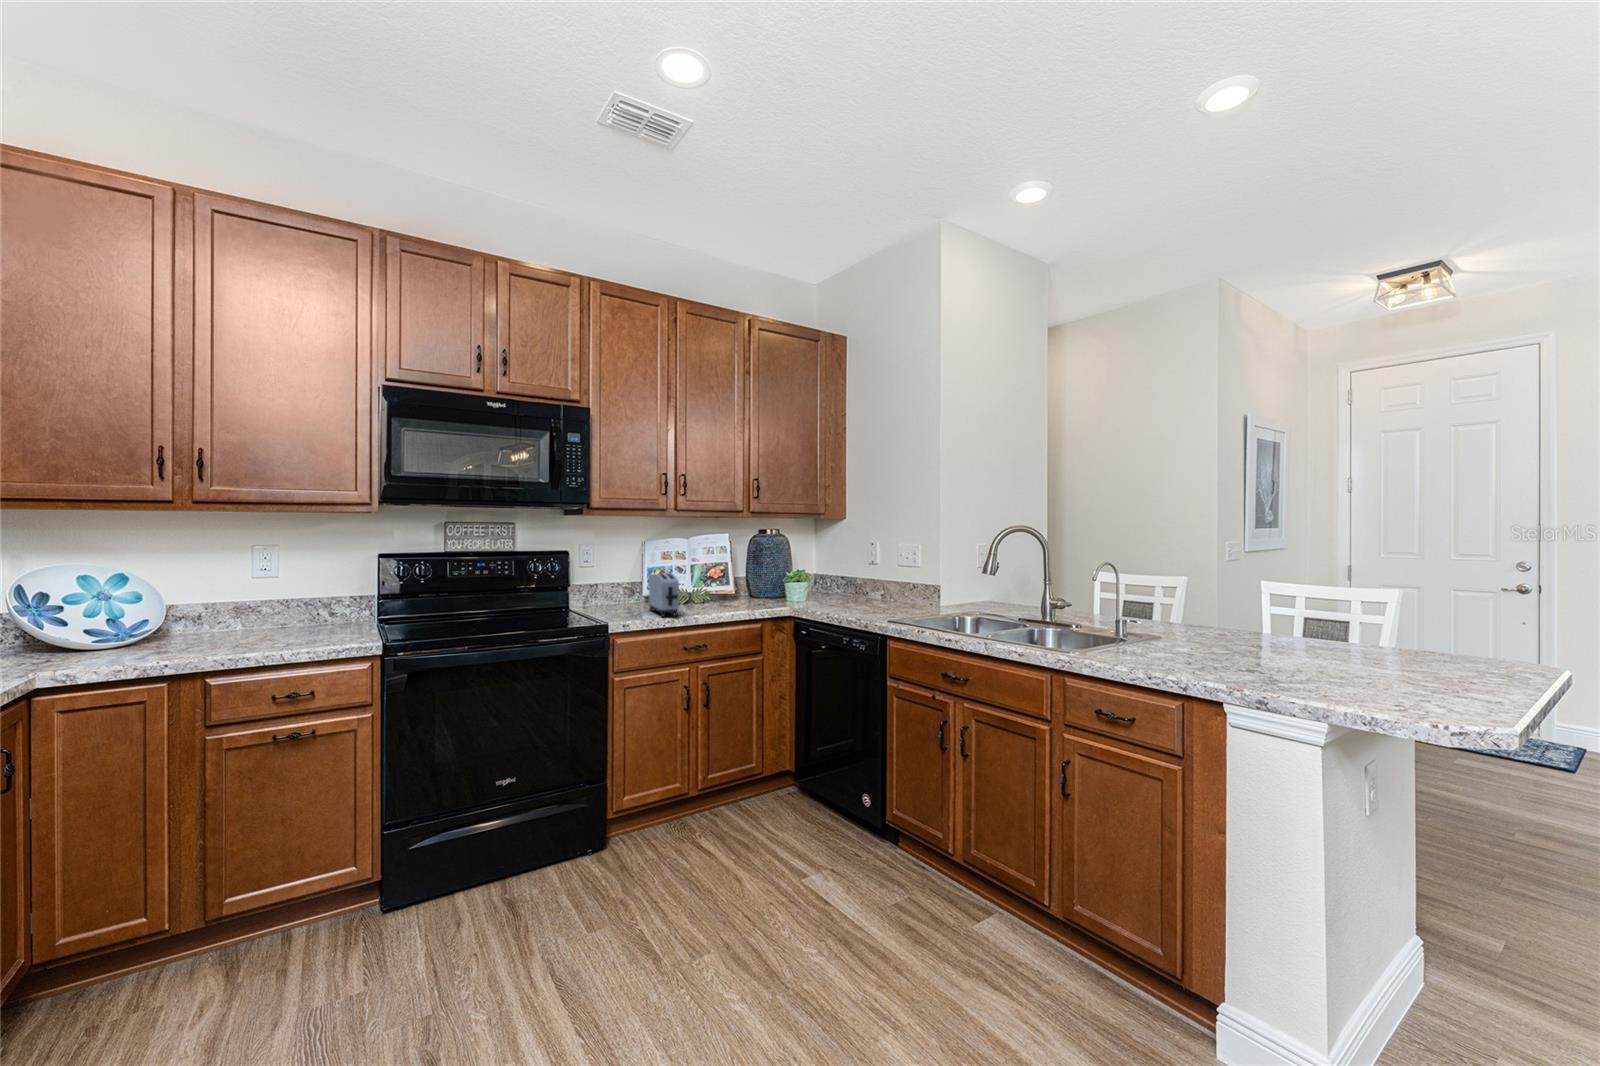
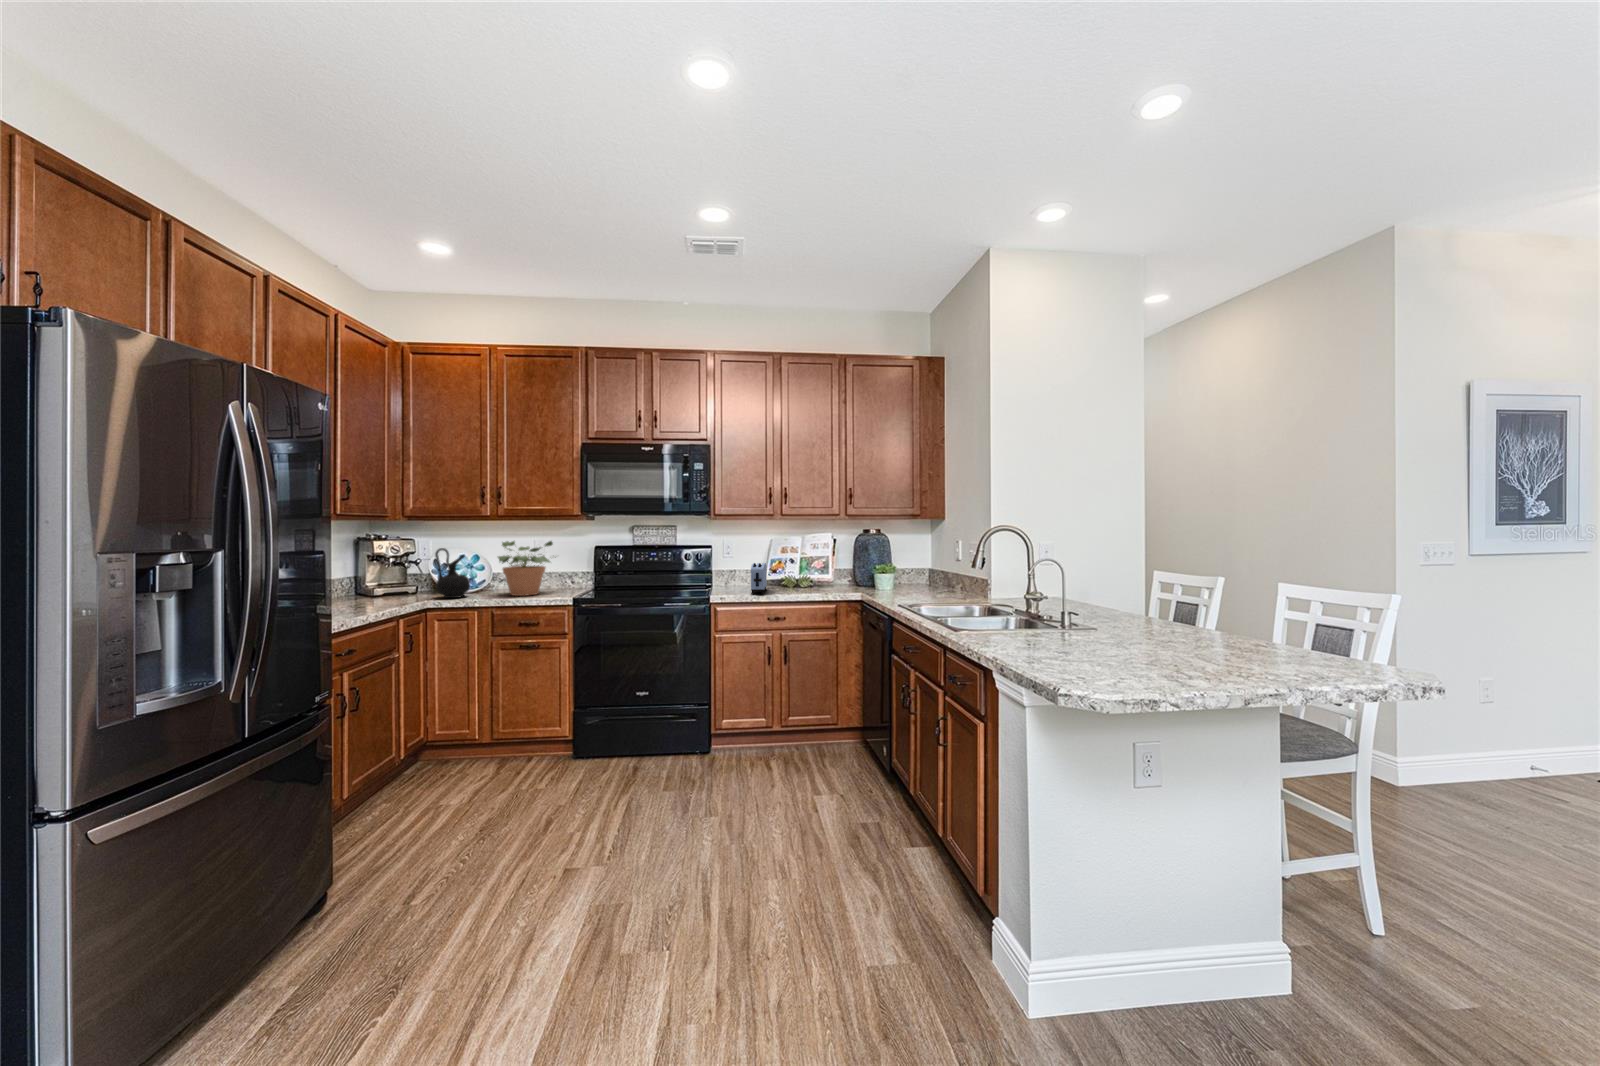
potted plant: none [195,543,336,645] -> present [498,541,553,596]
ceramic jug: none [44,560,133,662] -> present [435,548,470,598]

